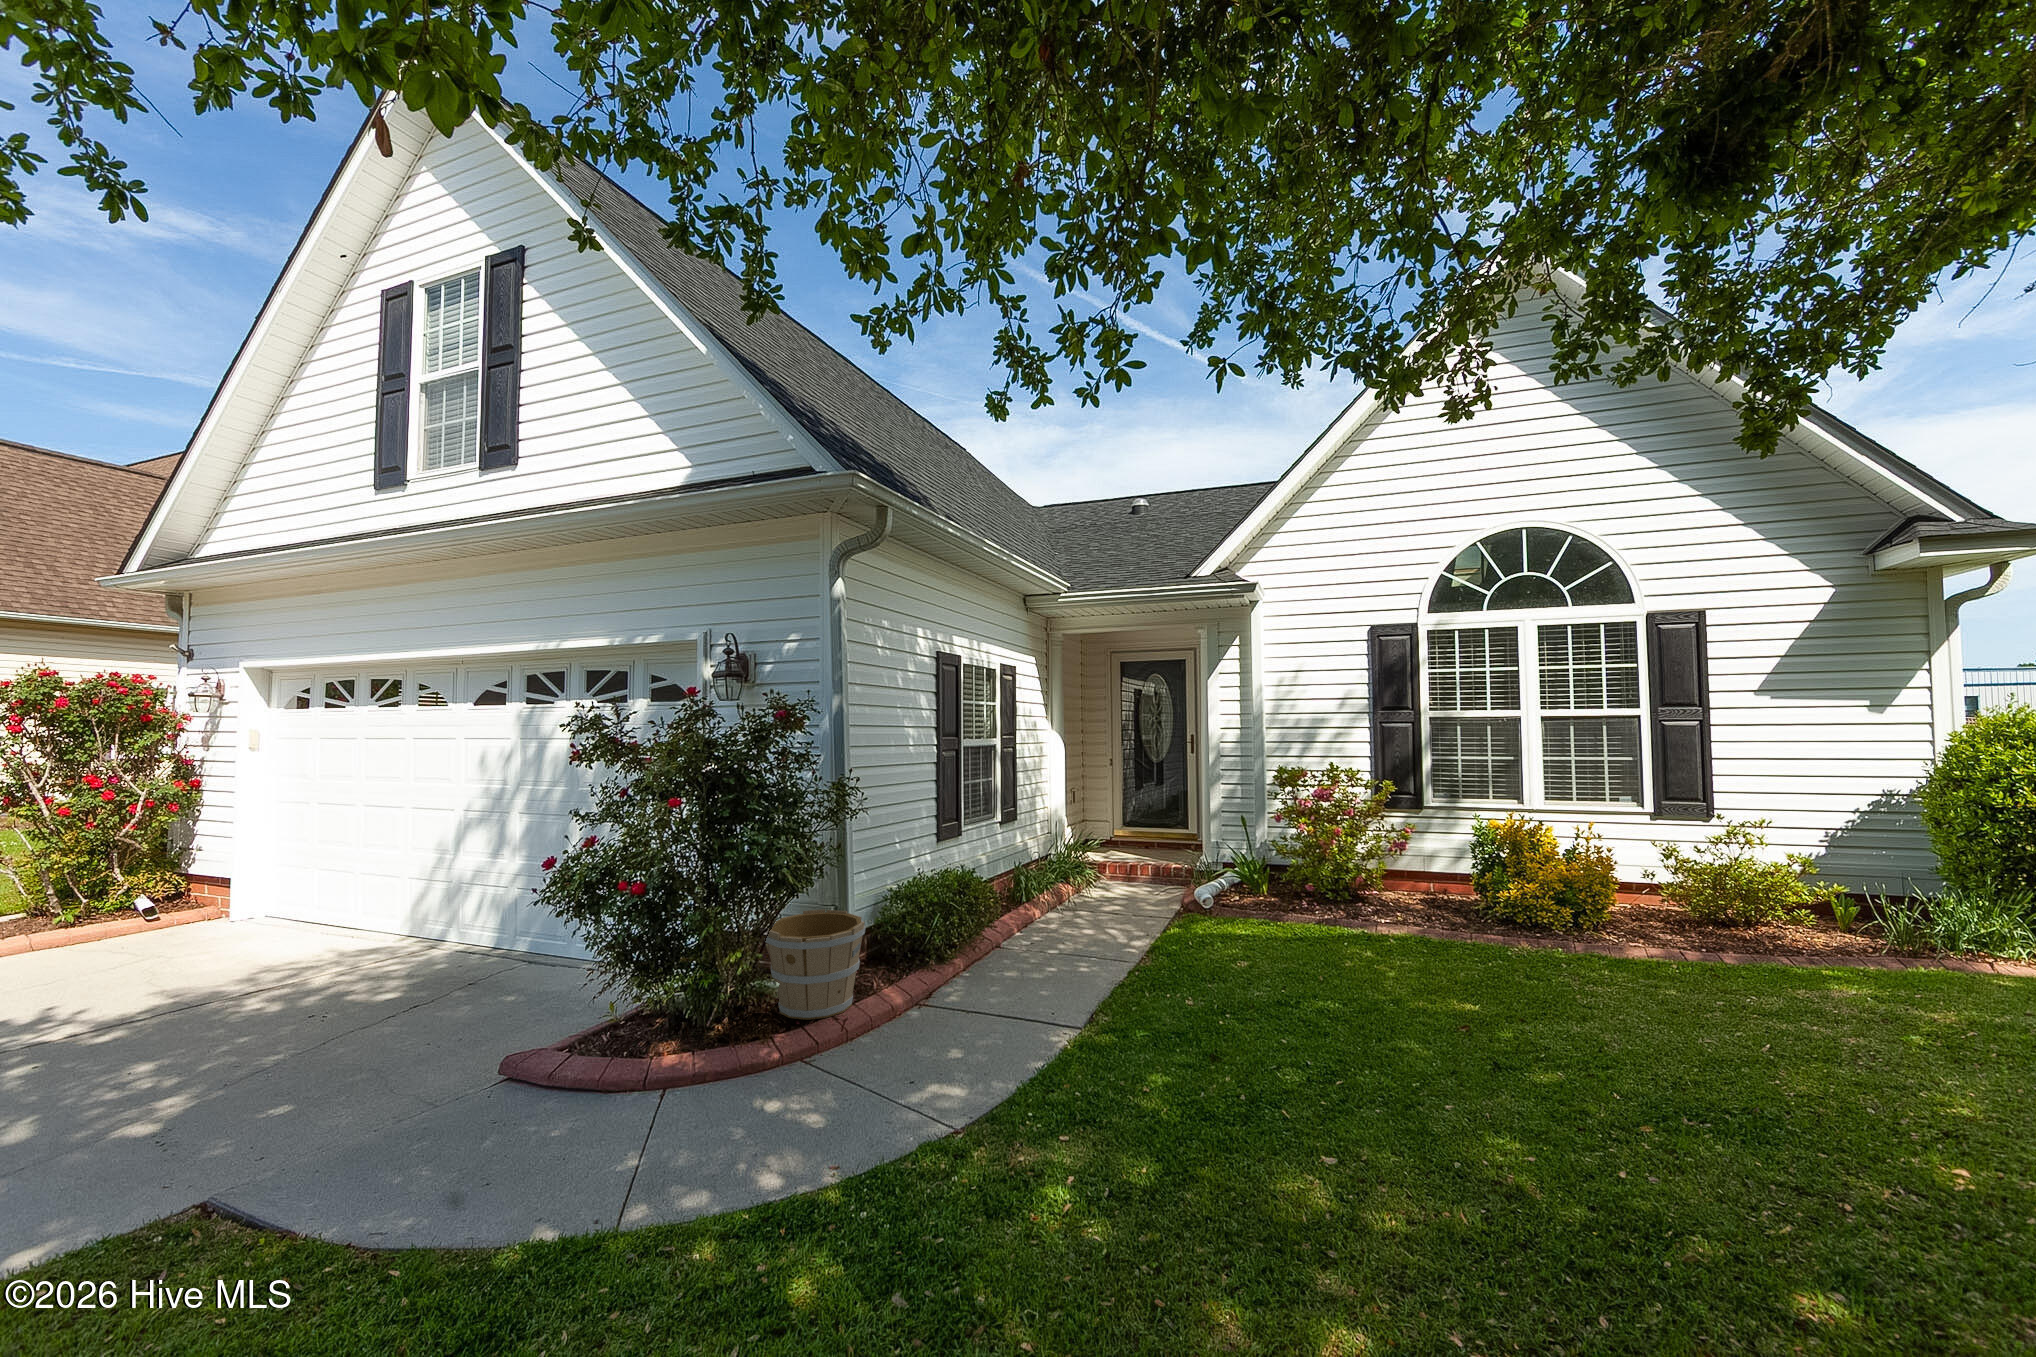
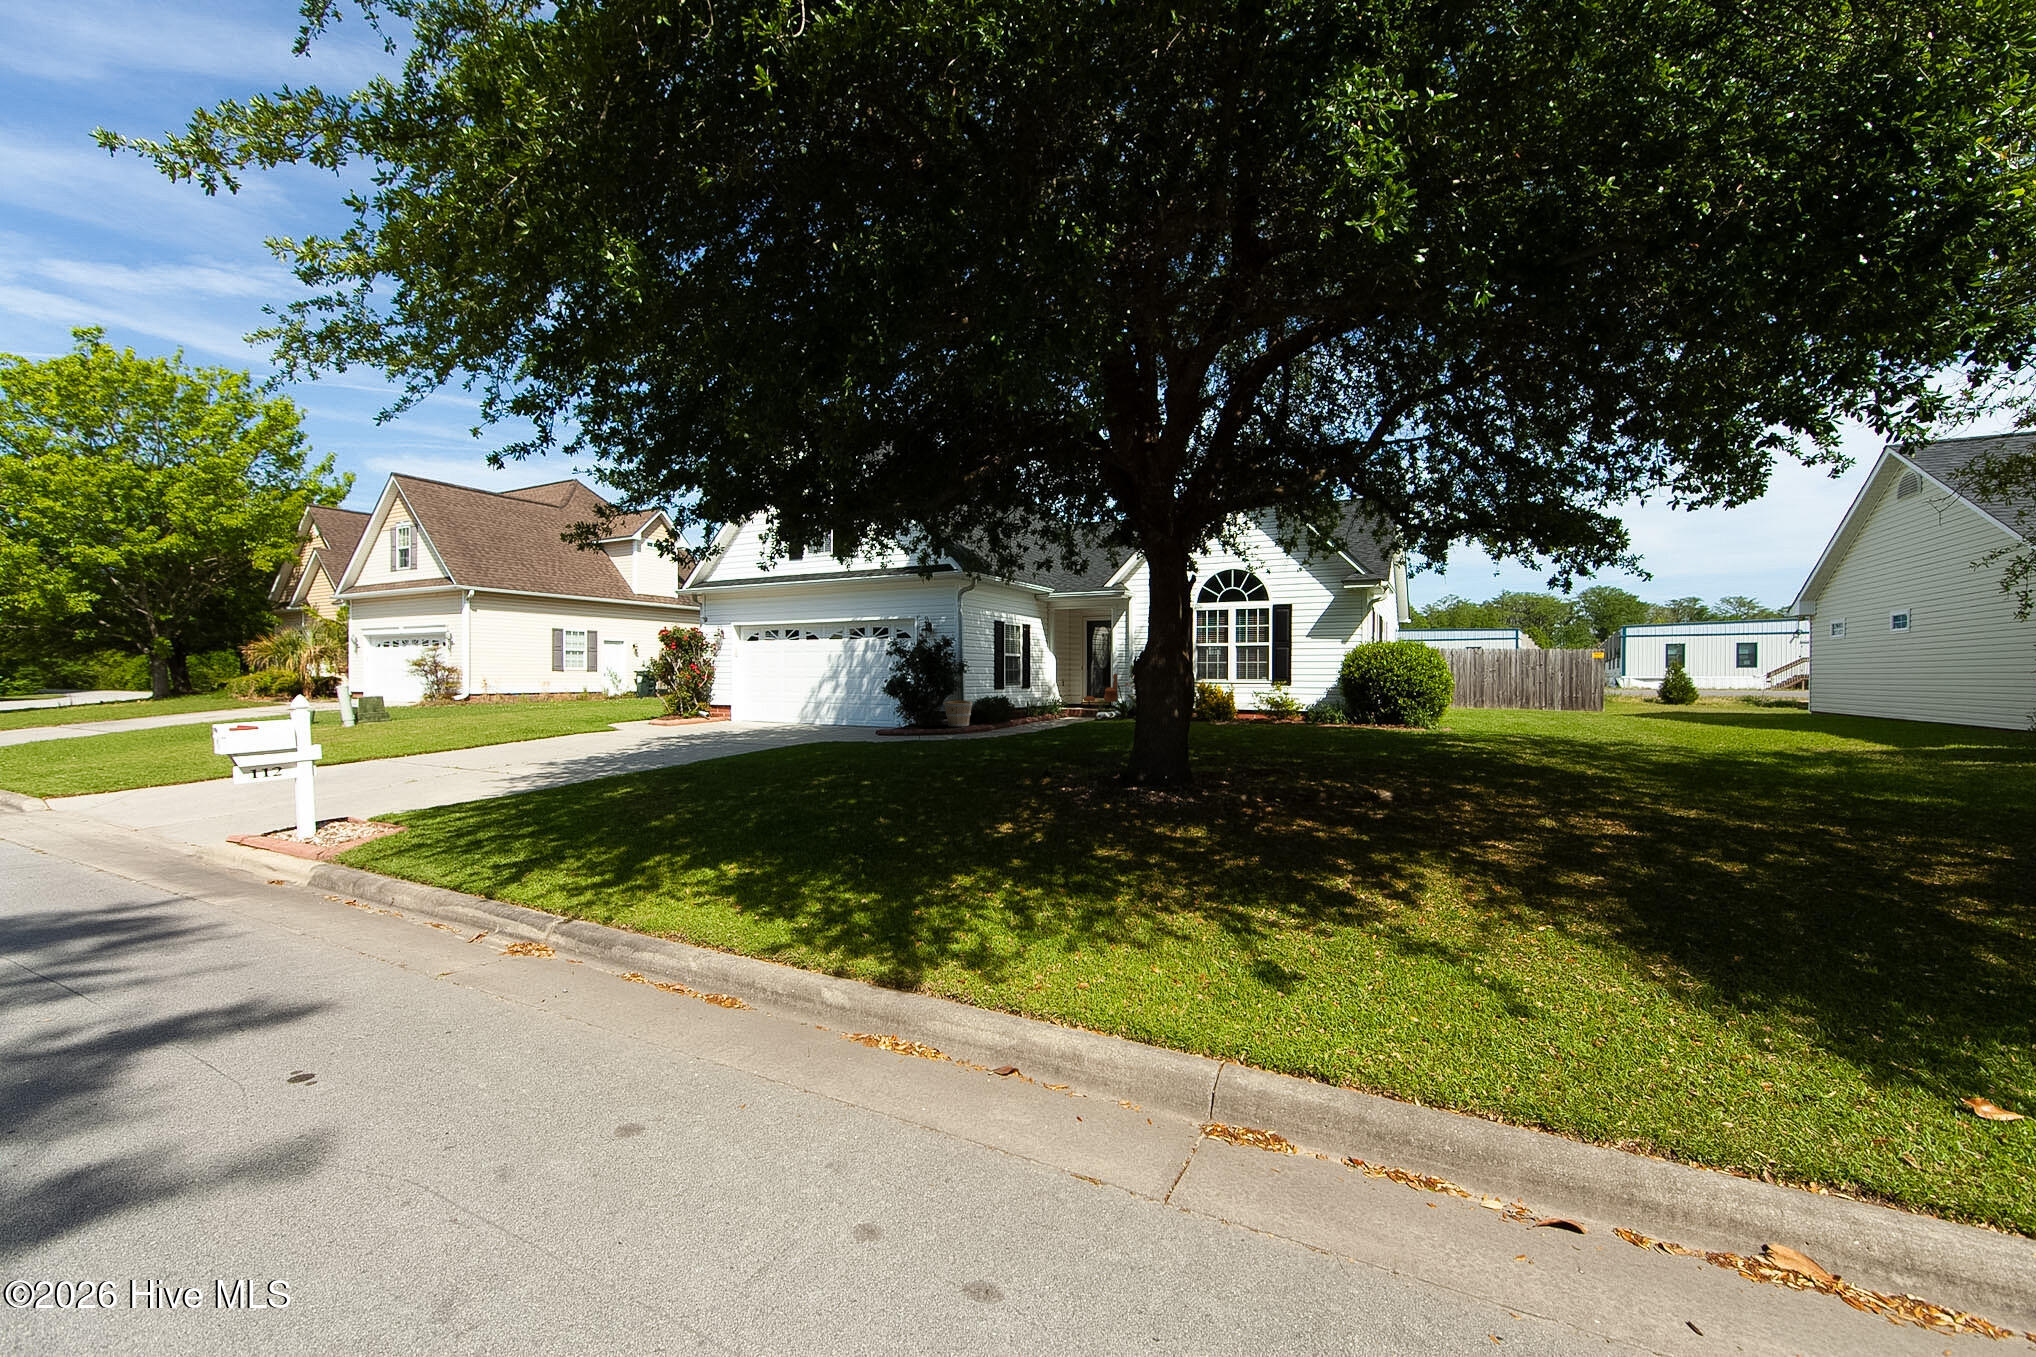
lounge chair: none [1134,780,1232,867] -> present [1081,674,1118,709]

